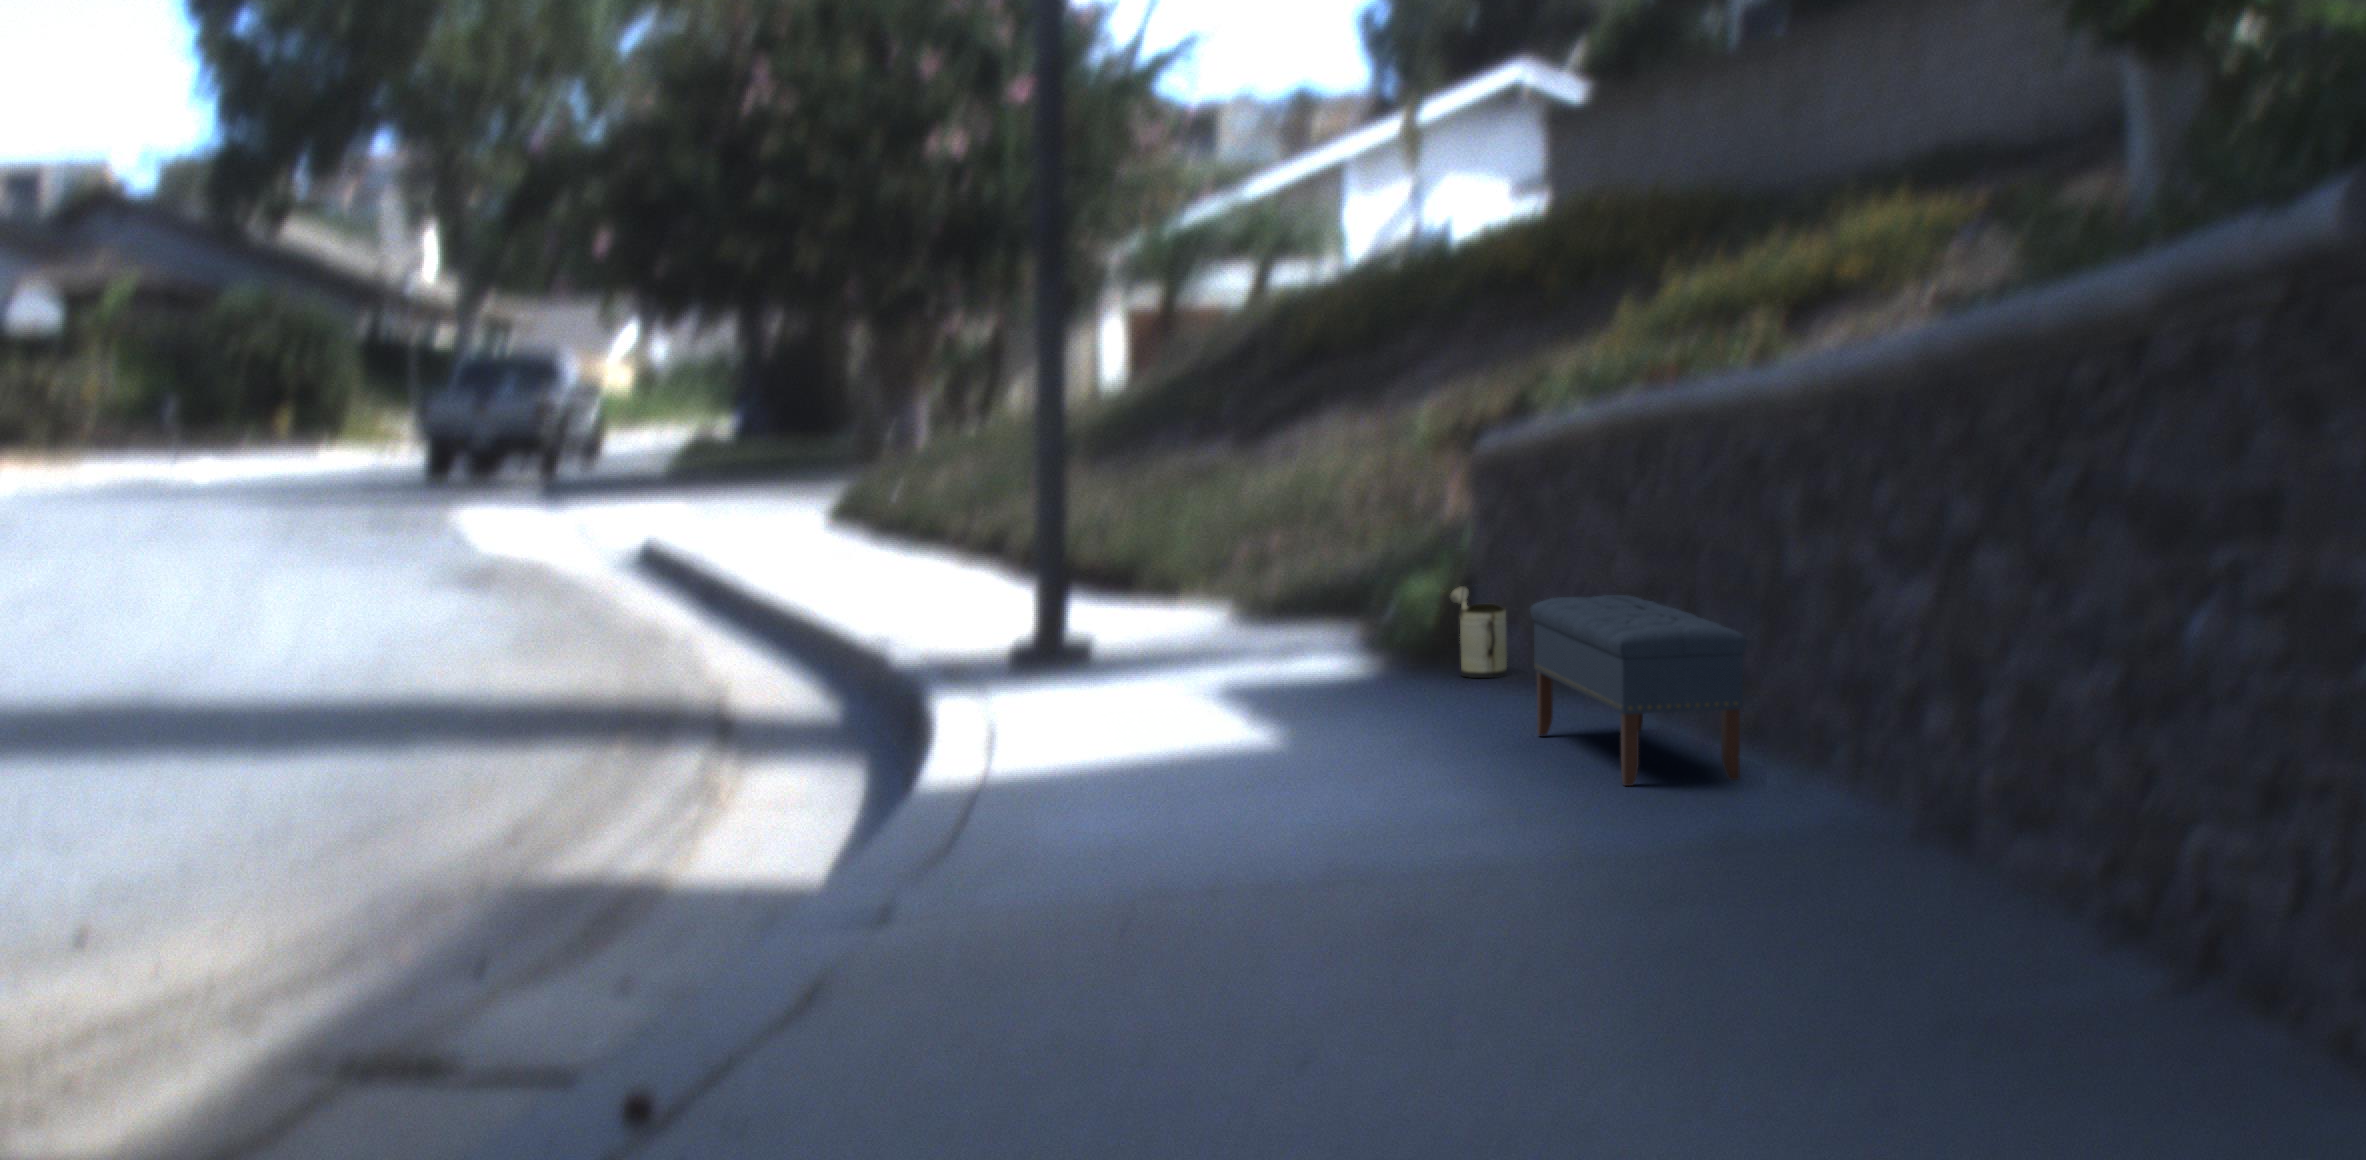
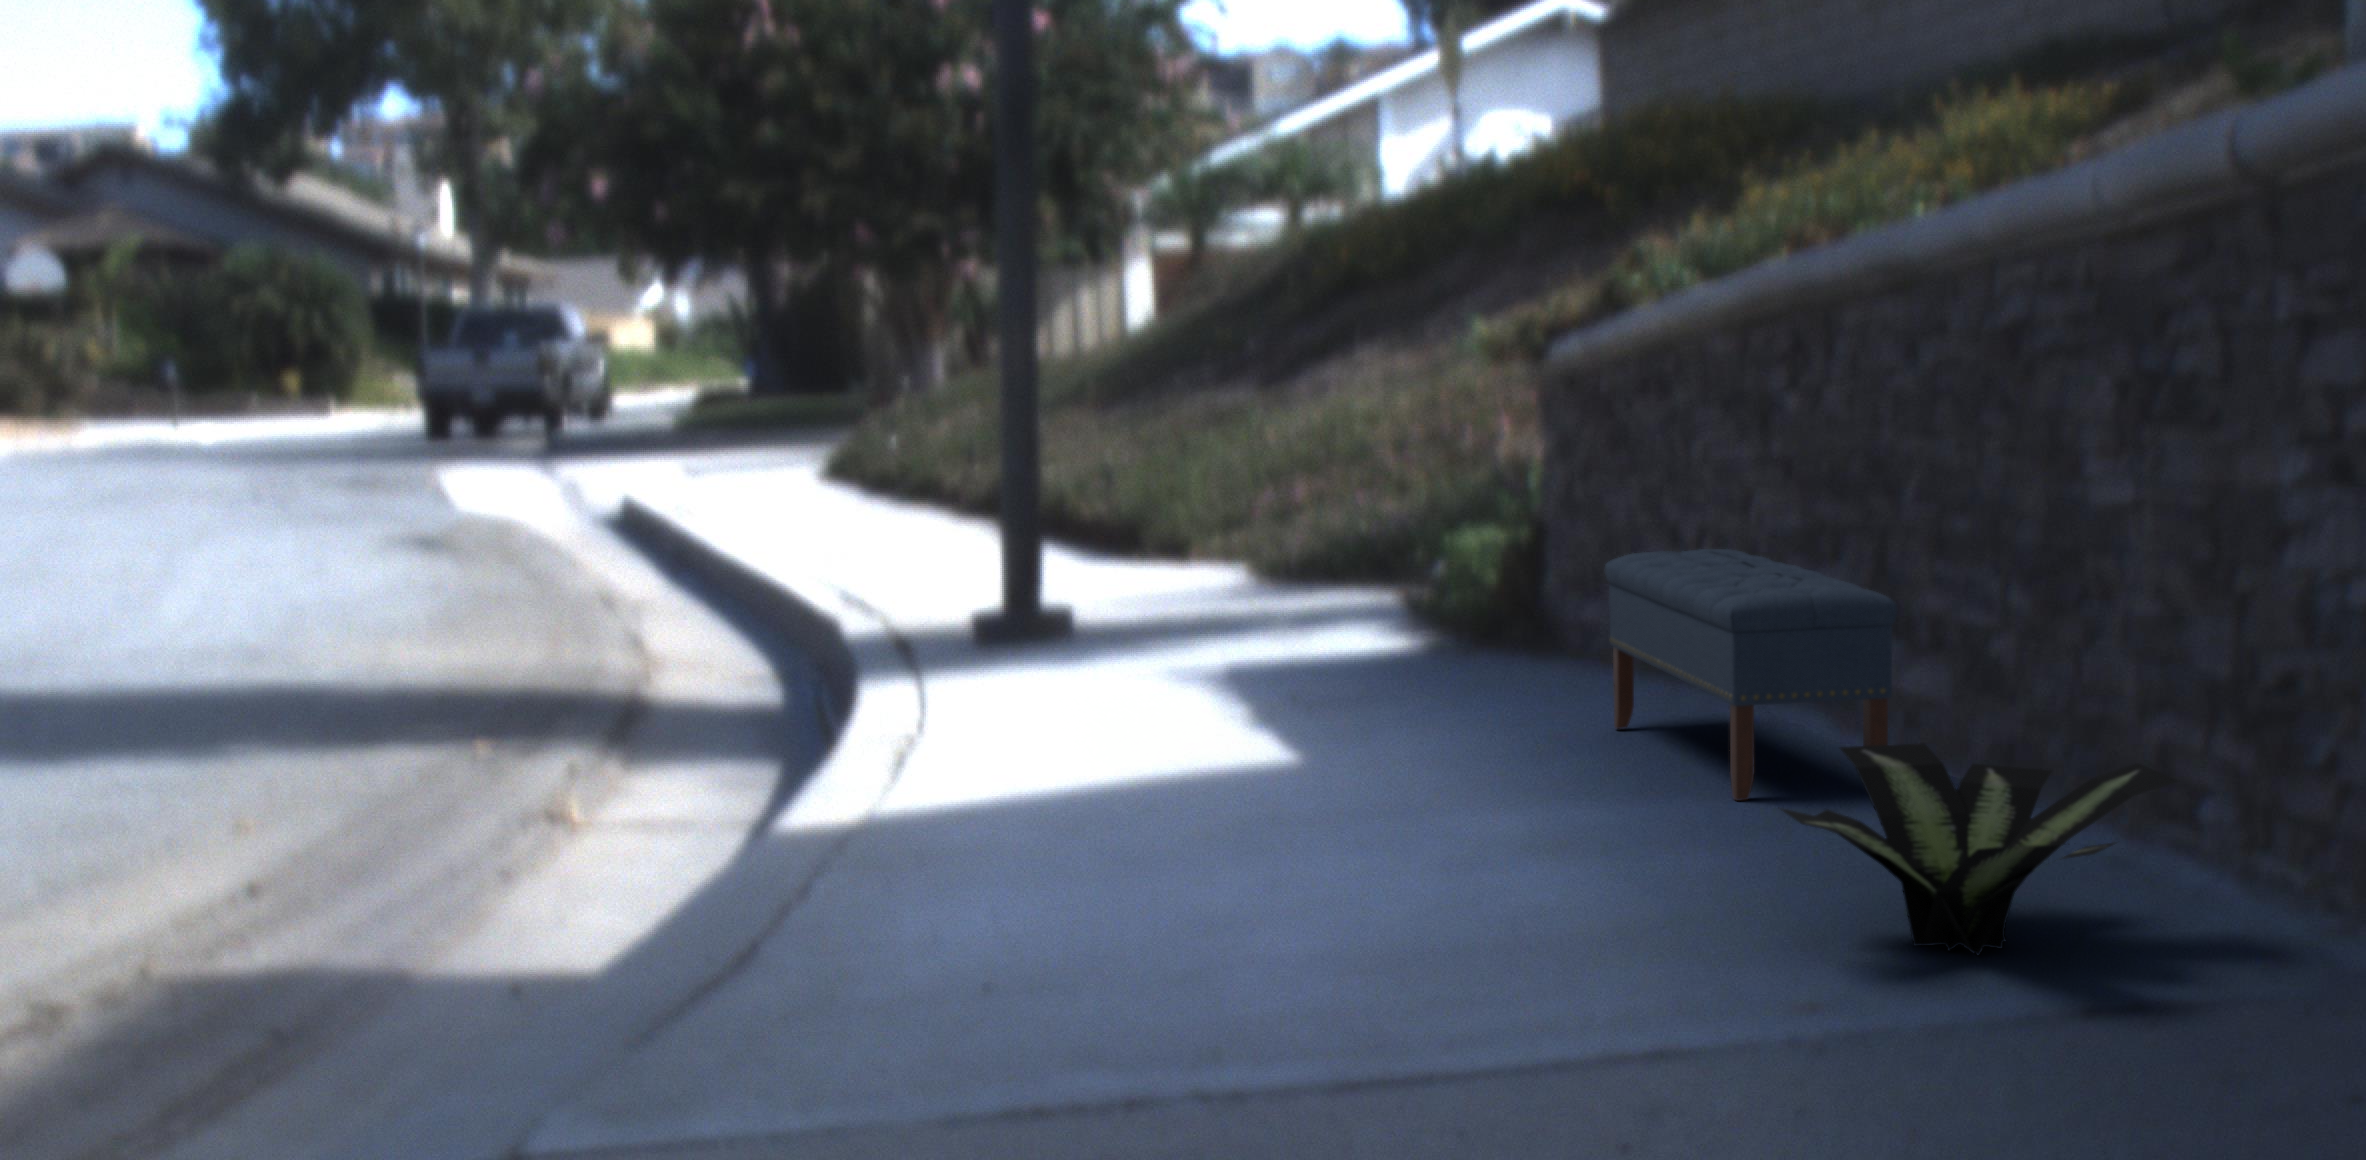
watering can: present [1449,586,1507,678] -> none [1499,537,1570,652]
potted plant: none [1640,737,1920,883] -> present [1781,743,2178,955]

